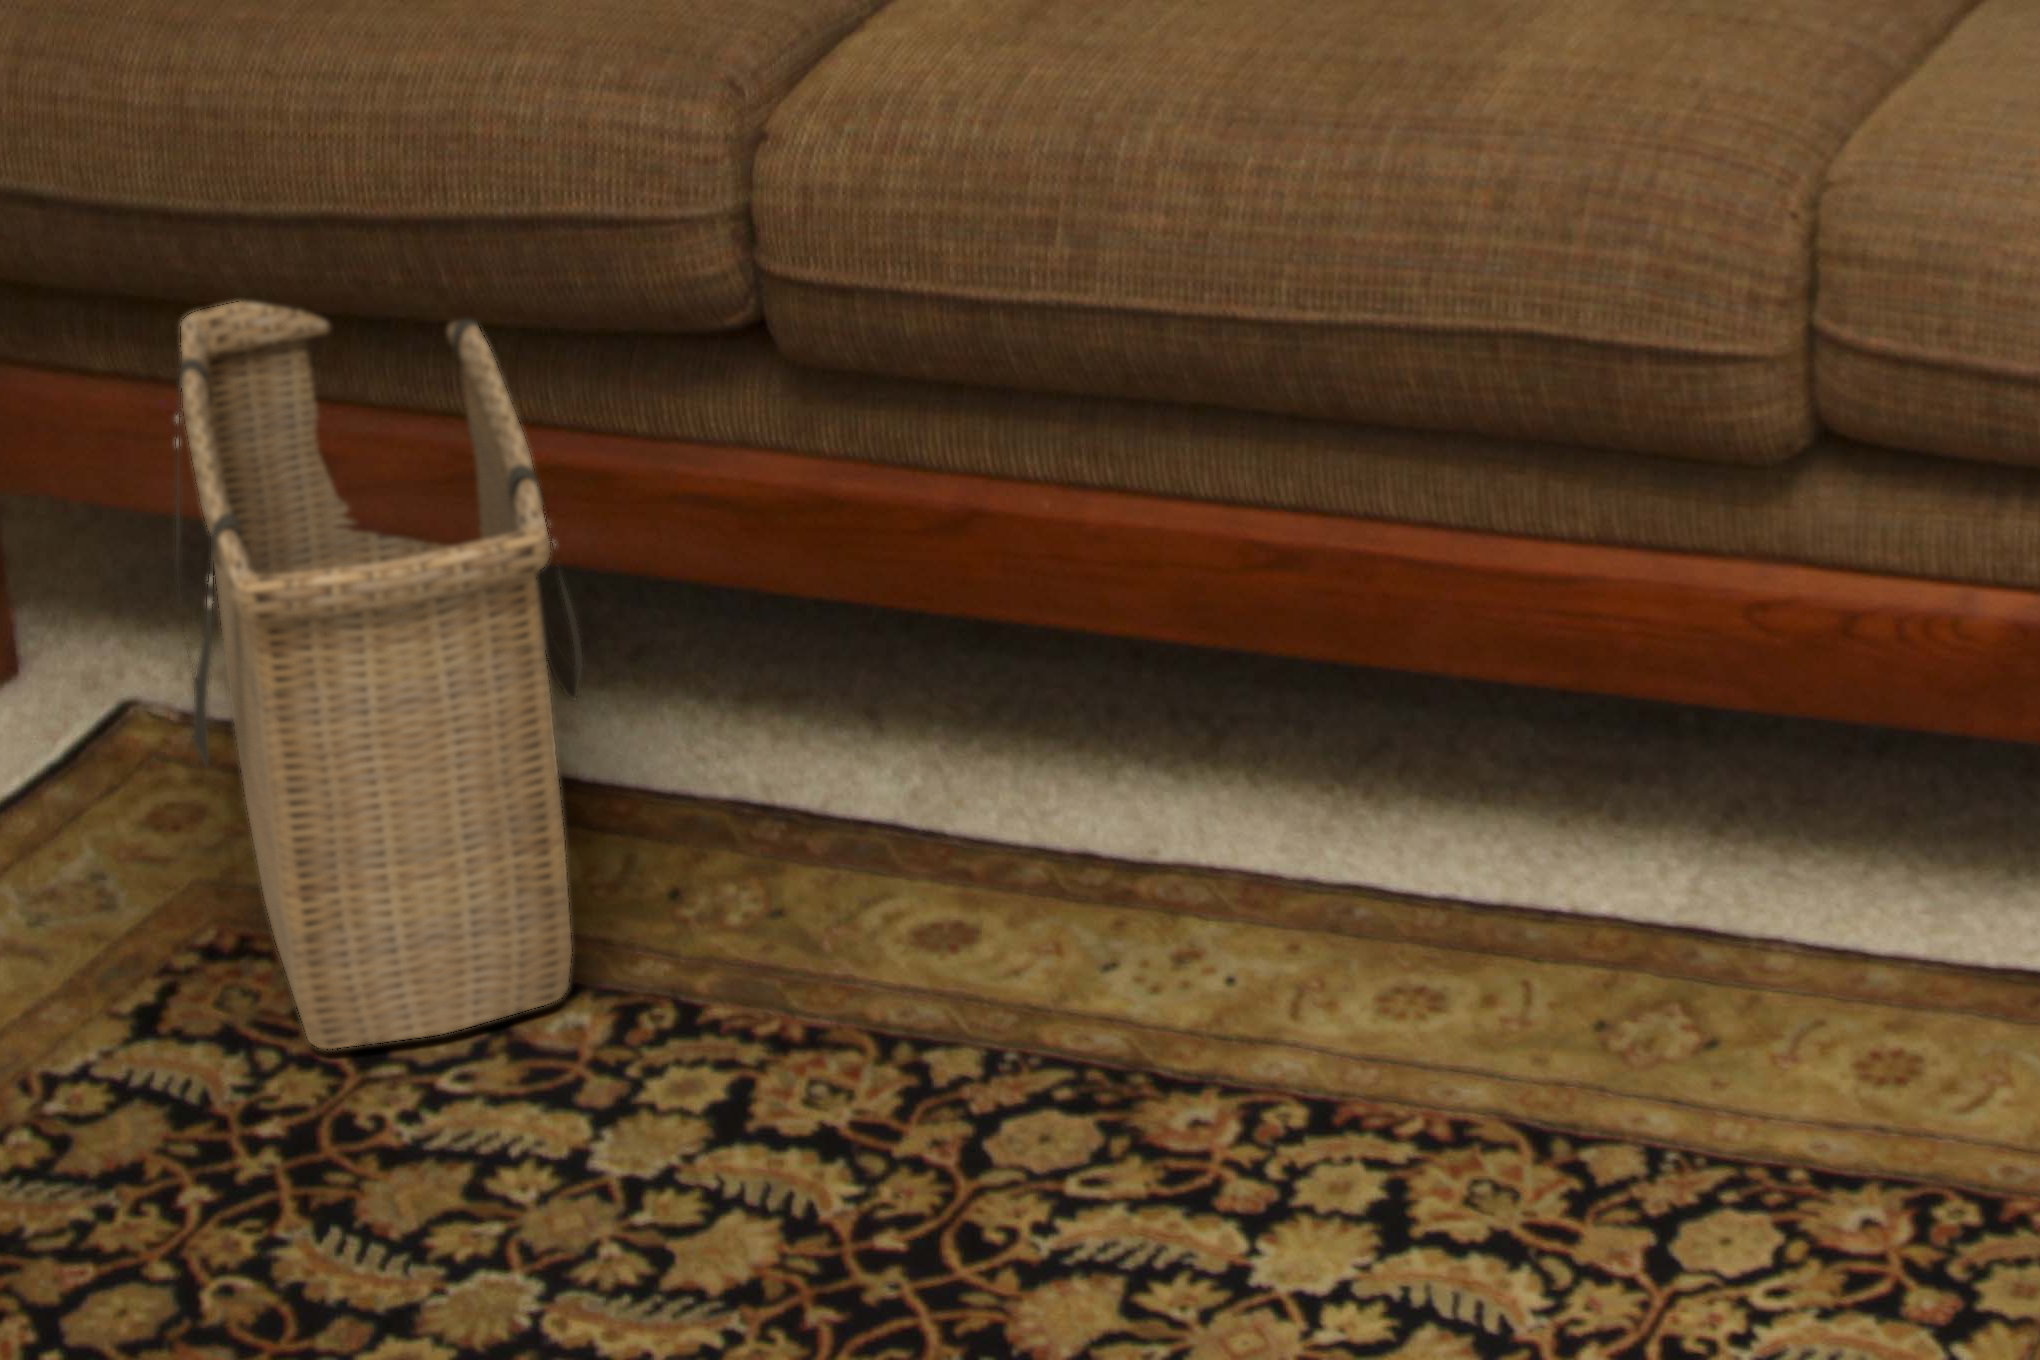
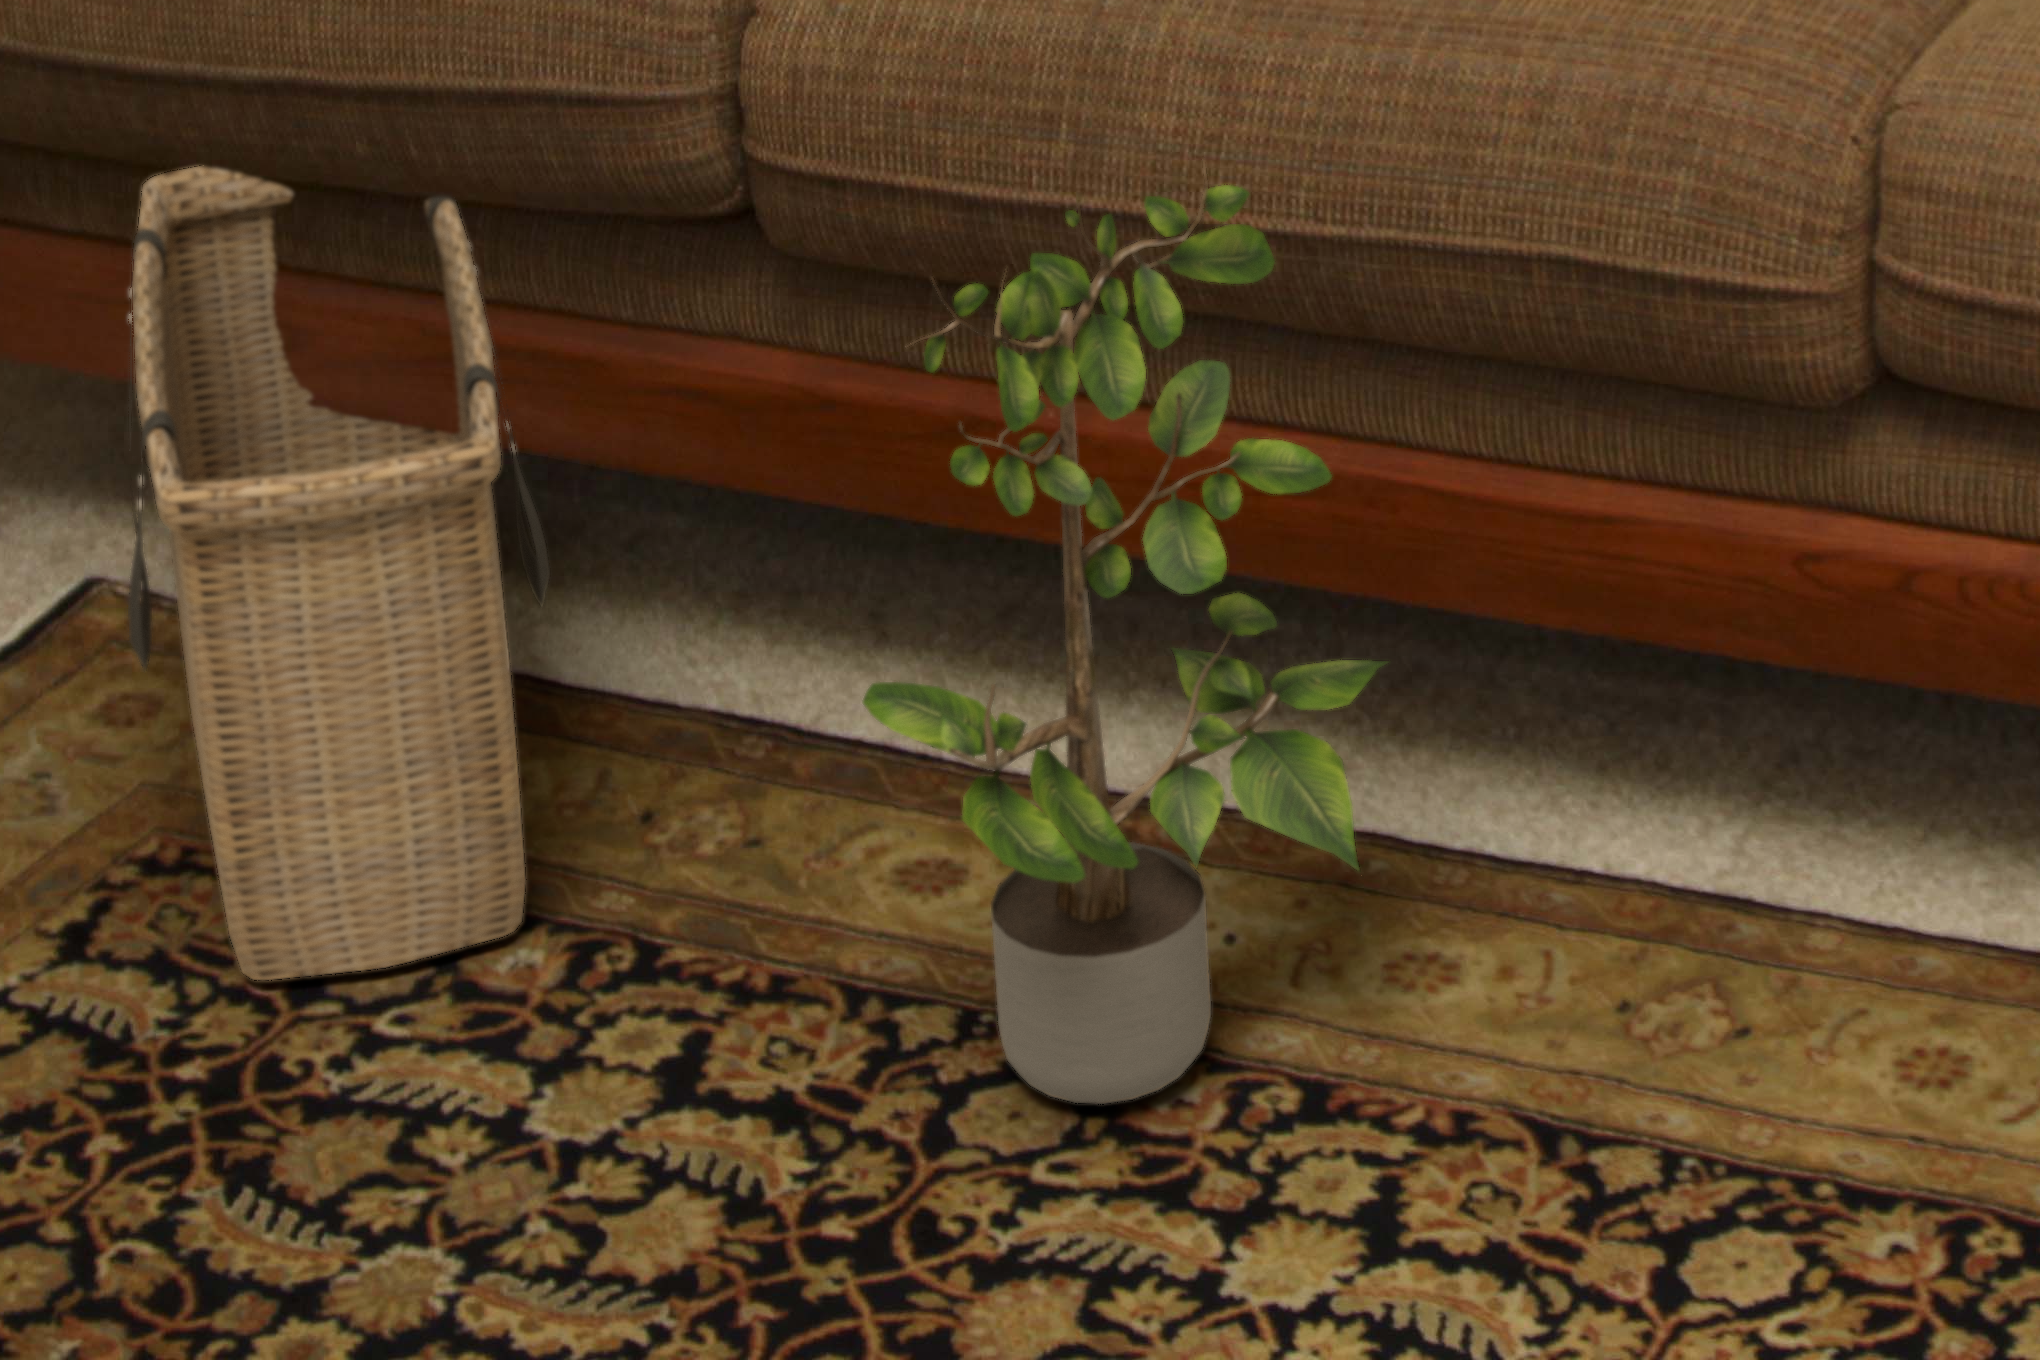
potted plant: none [899,240,1382,1126] -> present [863,174,1387,1104]

